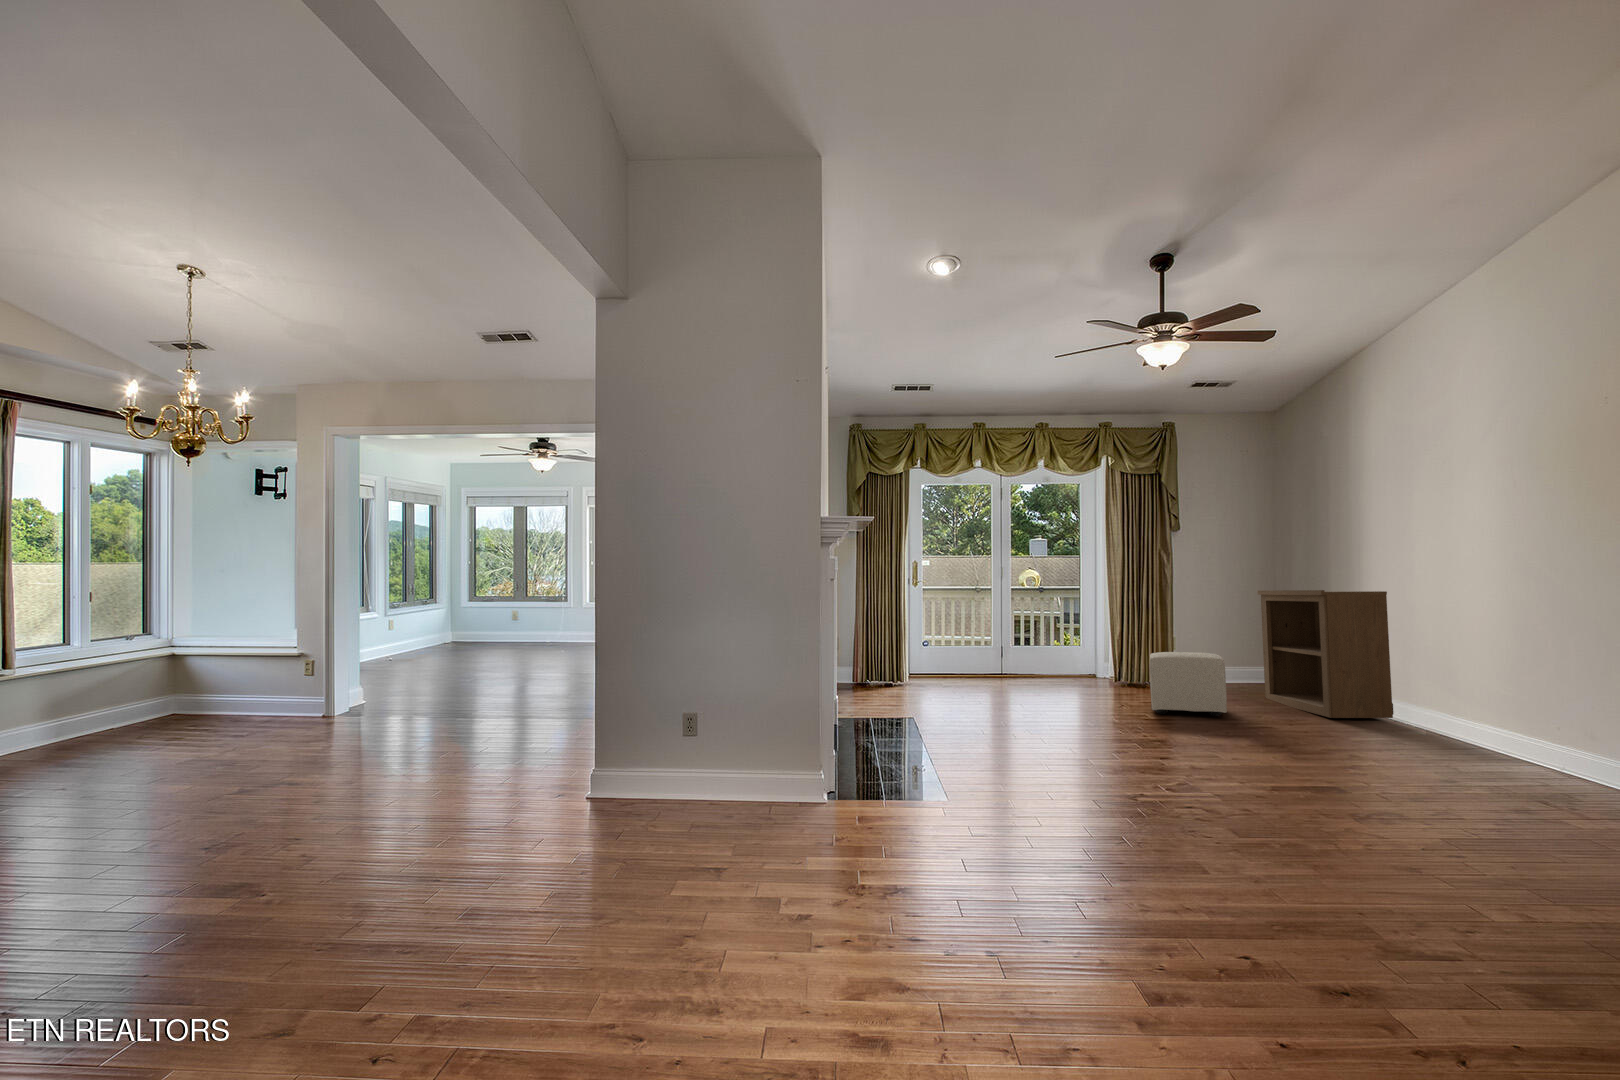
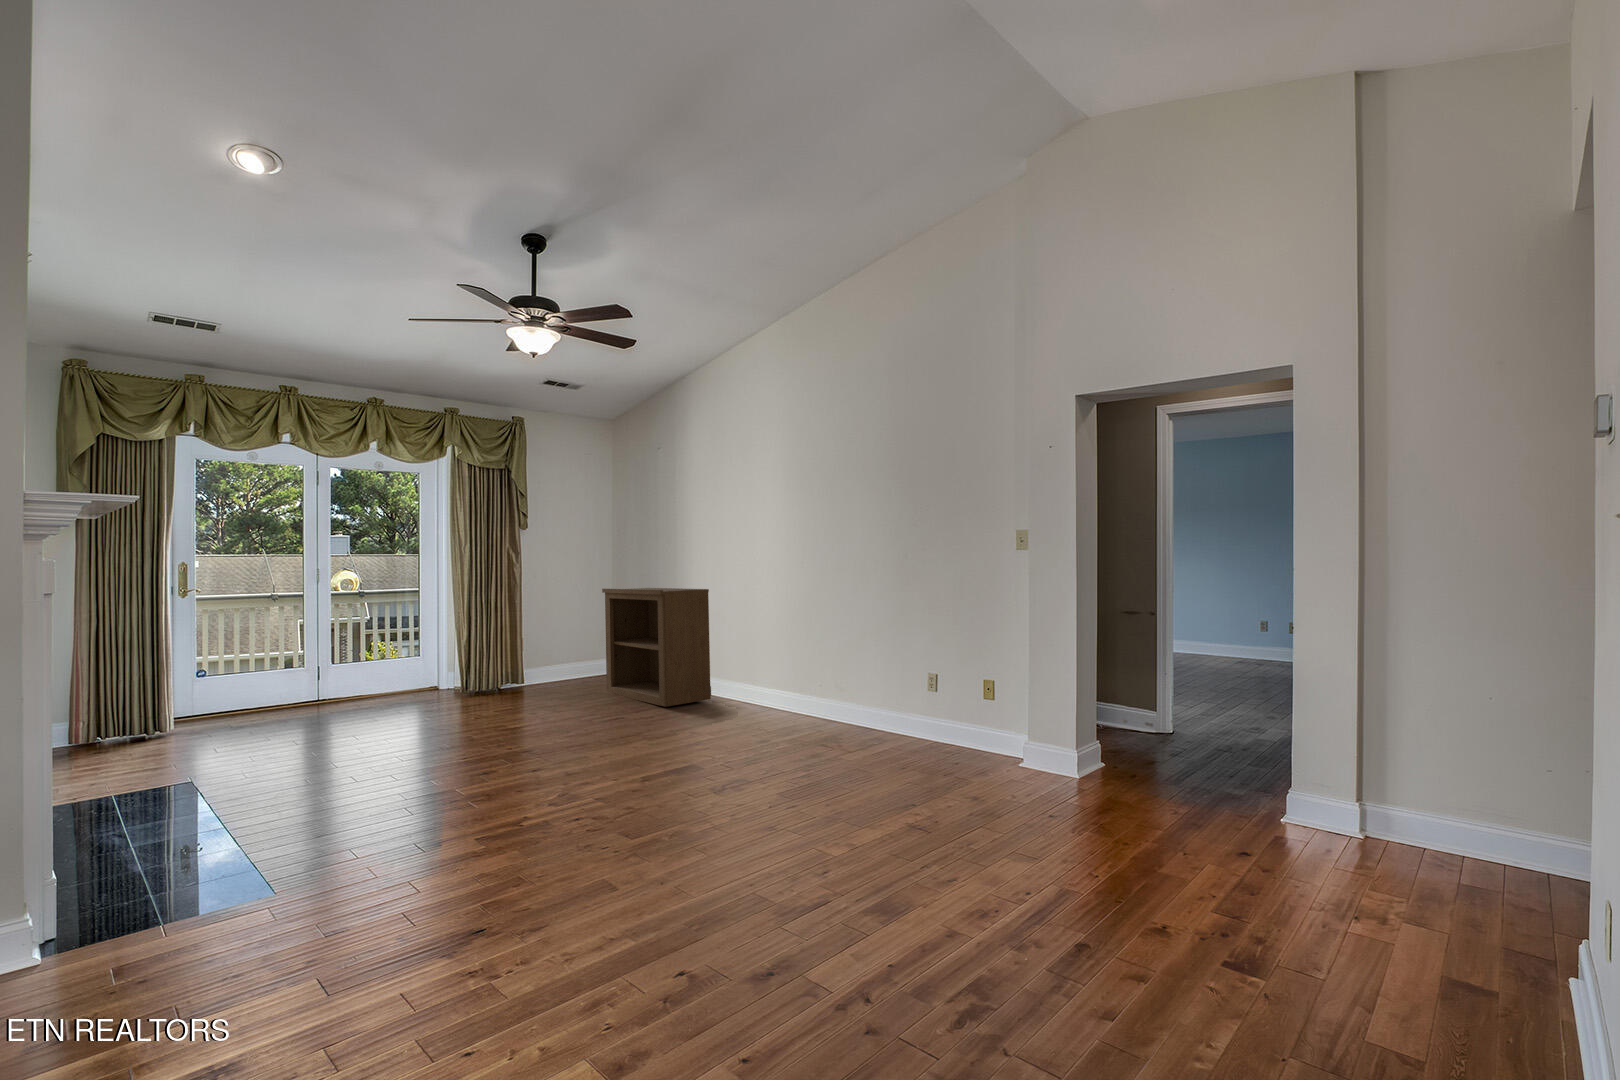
ottoman: present [1149,652,1227,716] -> none [501,657,579,727]

